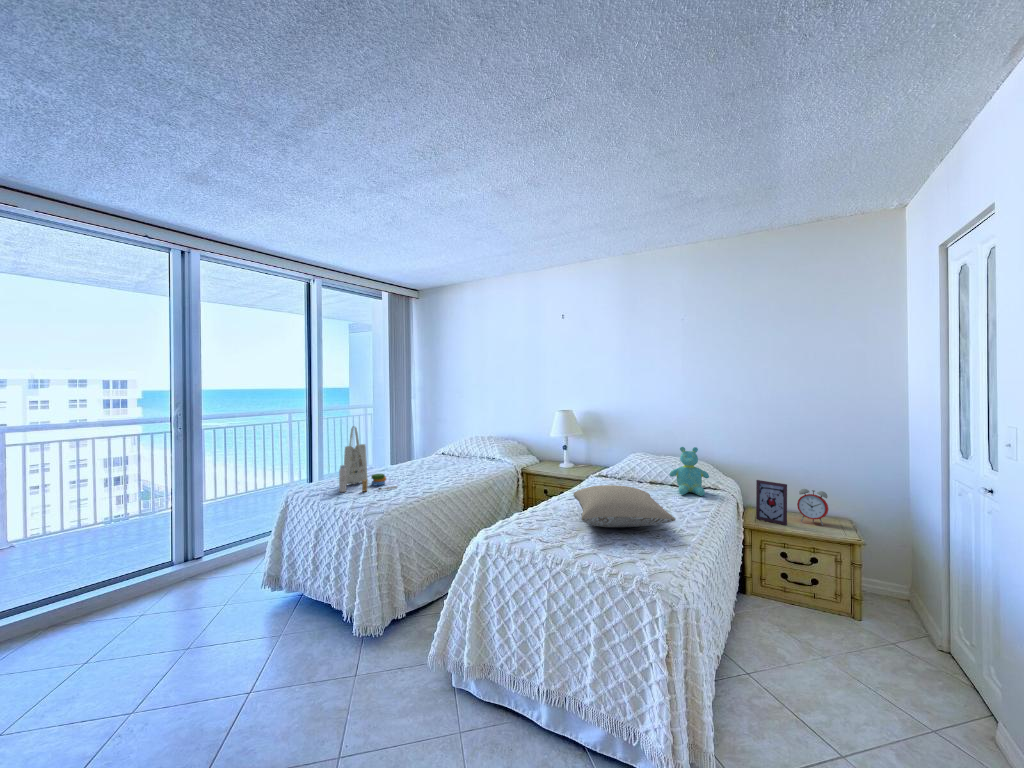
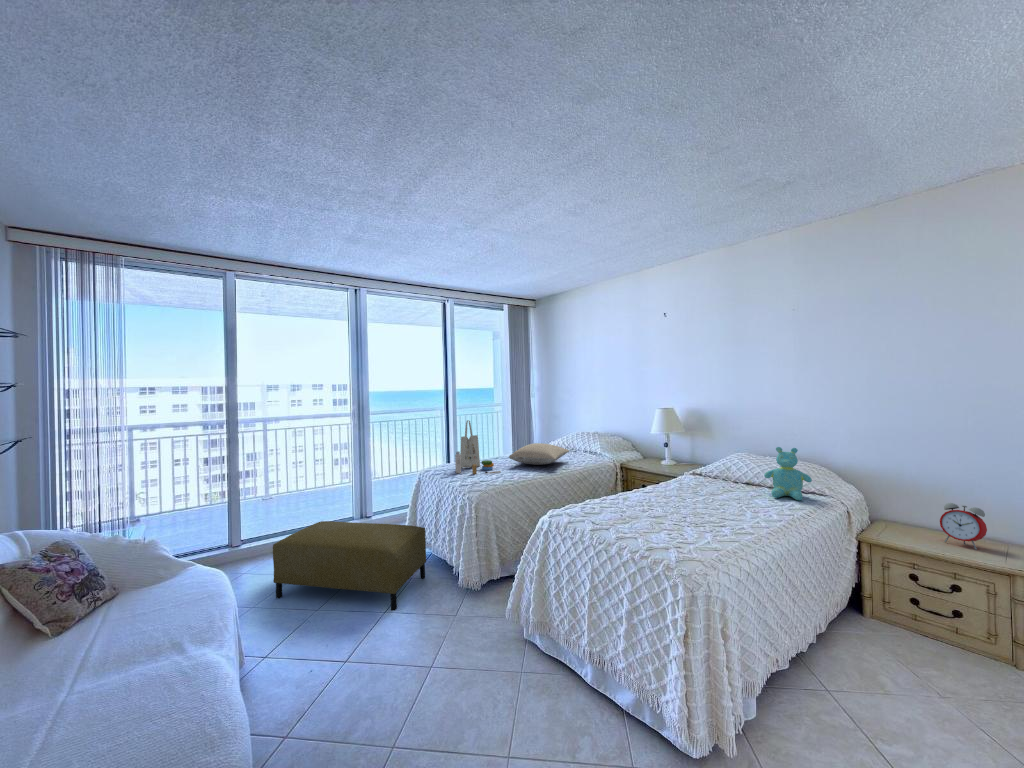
picture frame: present [756,480,787,525] -> none [880,488,921,544]
pillow: present [574,485,676,527] -> present [509,443,569,465]
ottoman: none [43,566,303,711] -> present [273,521,426,611]

